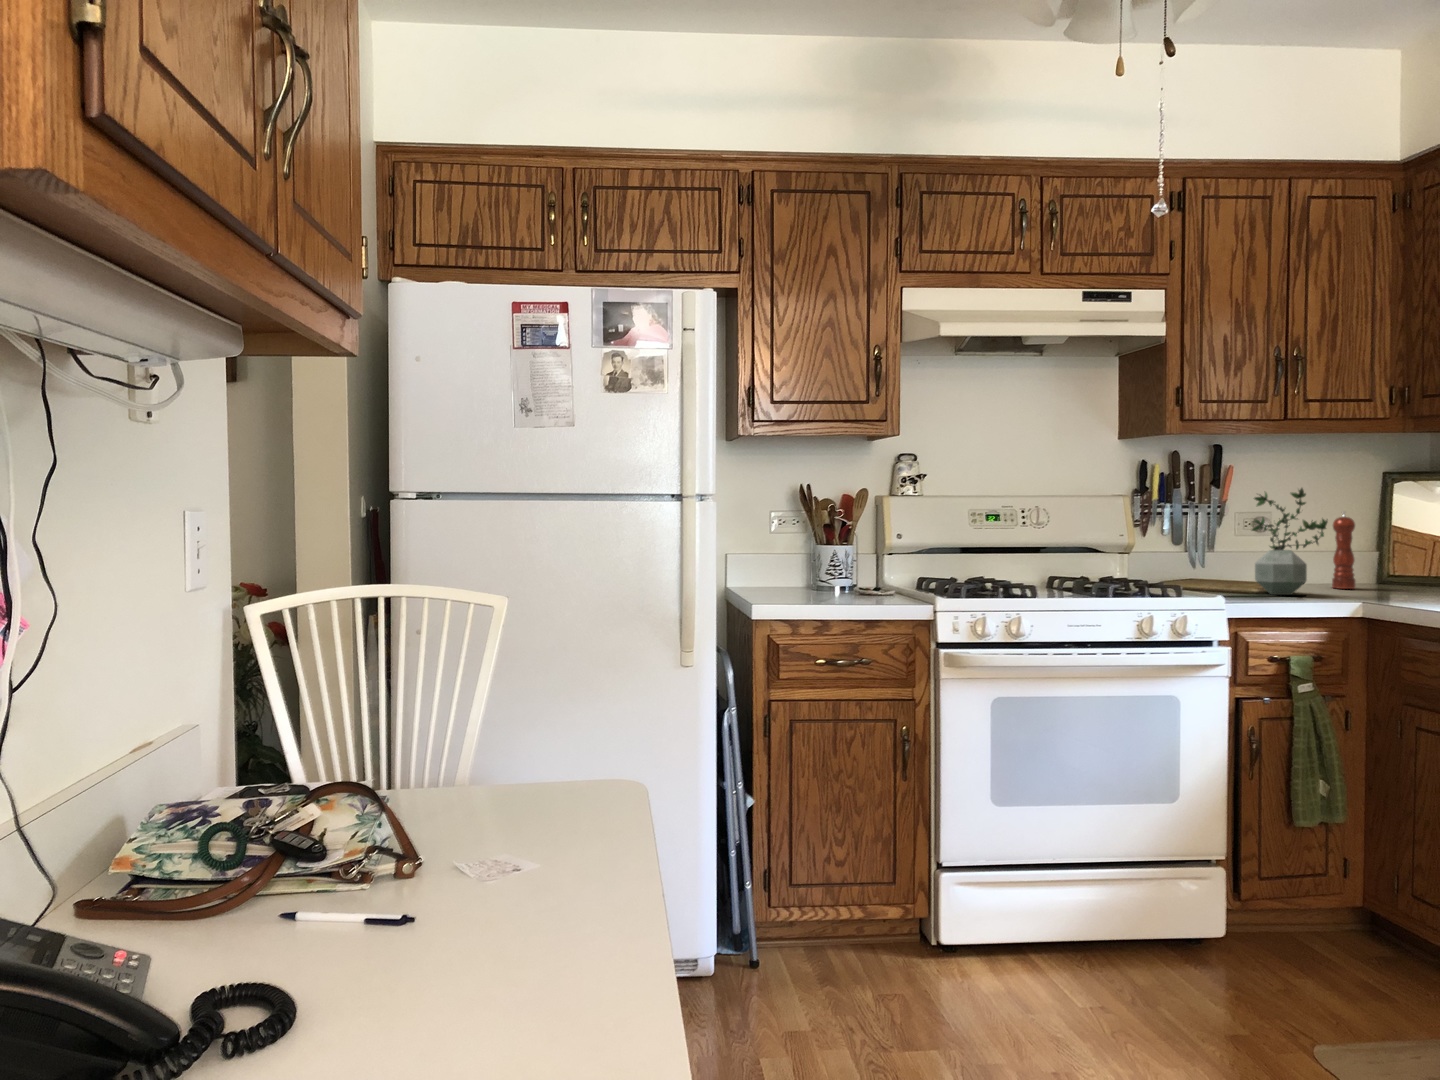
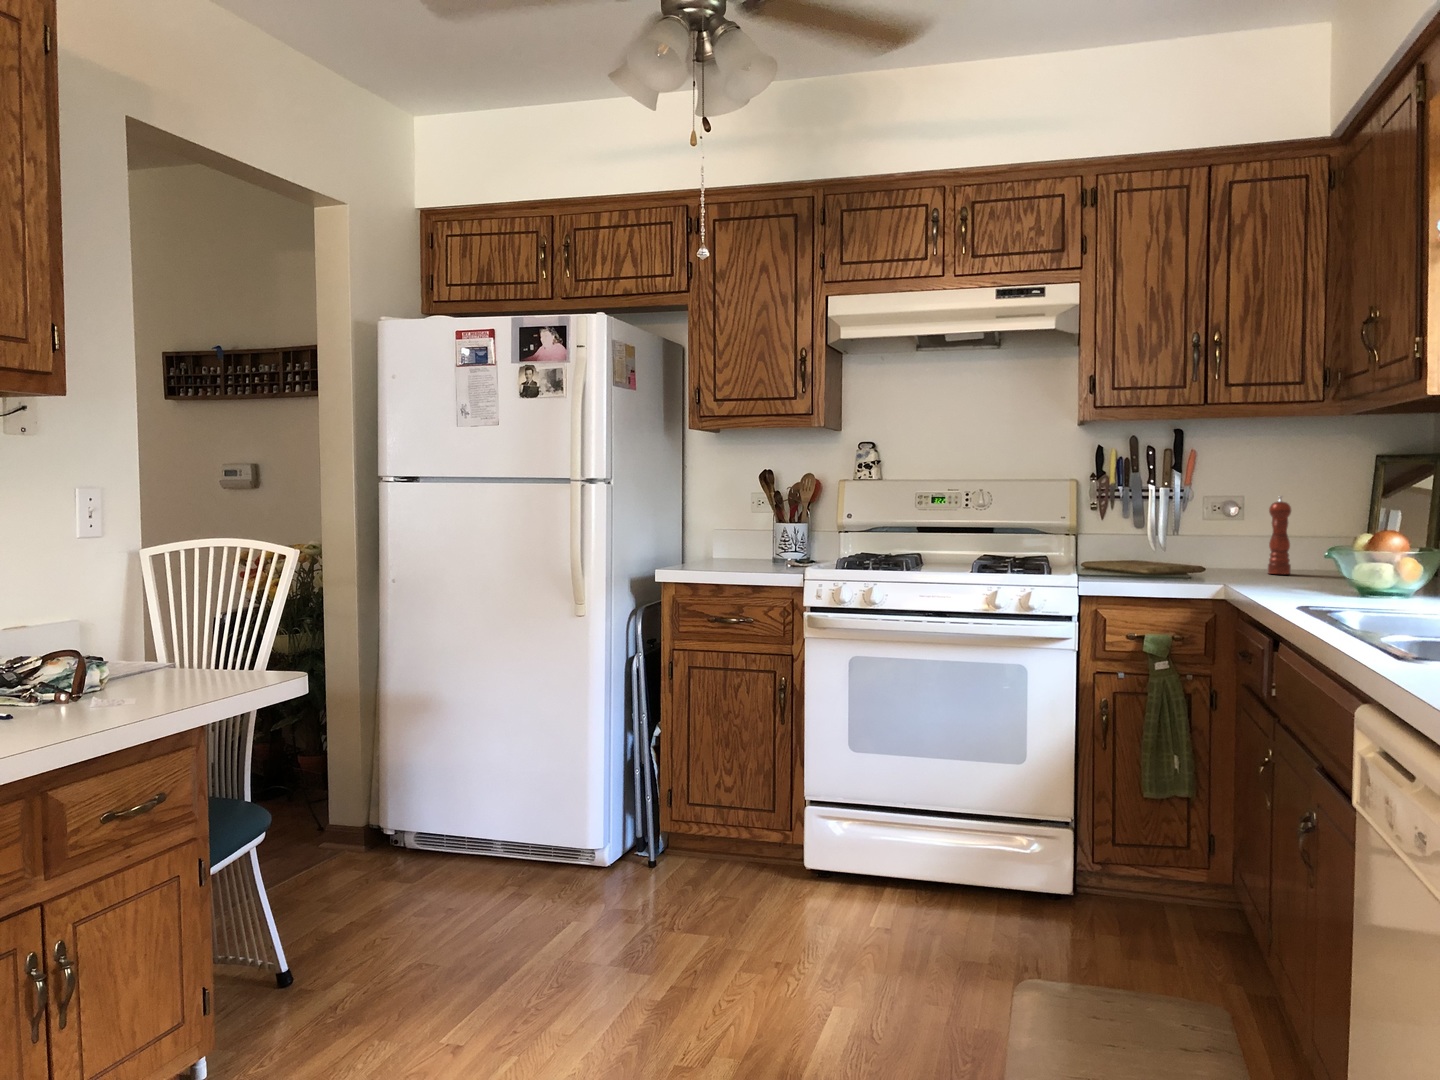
potted plant: present [1252,488,1328,595] -> none [1147,471,1222,576]

